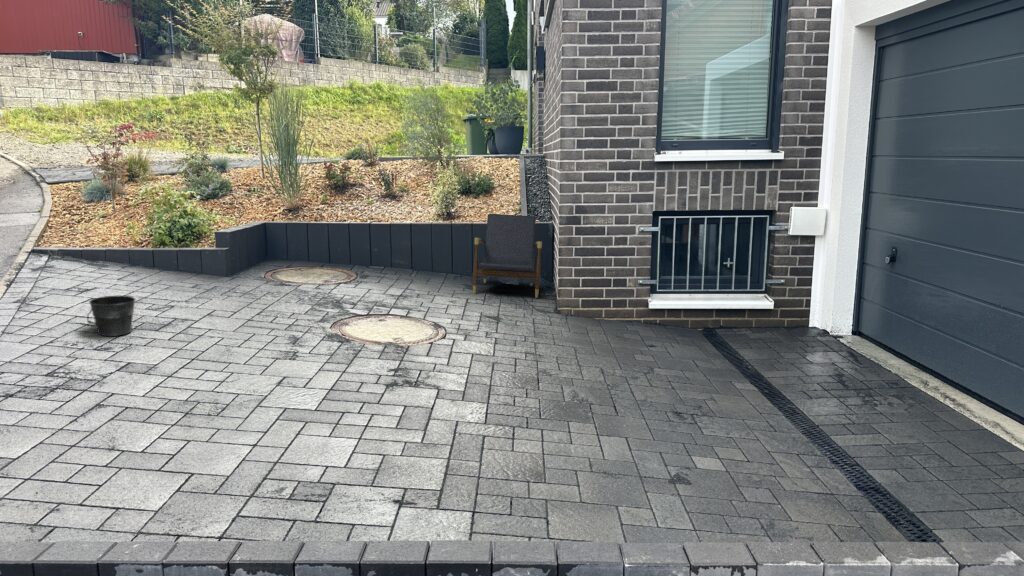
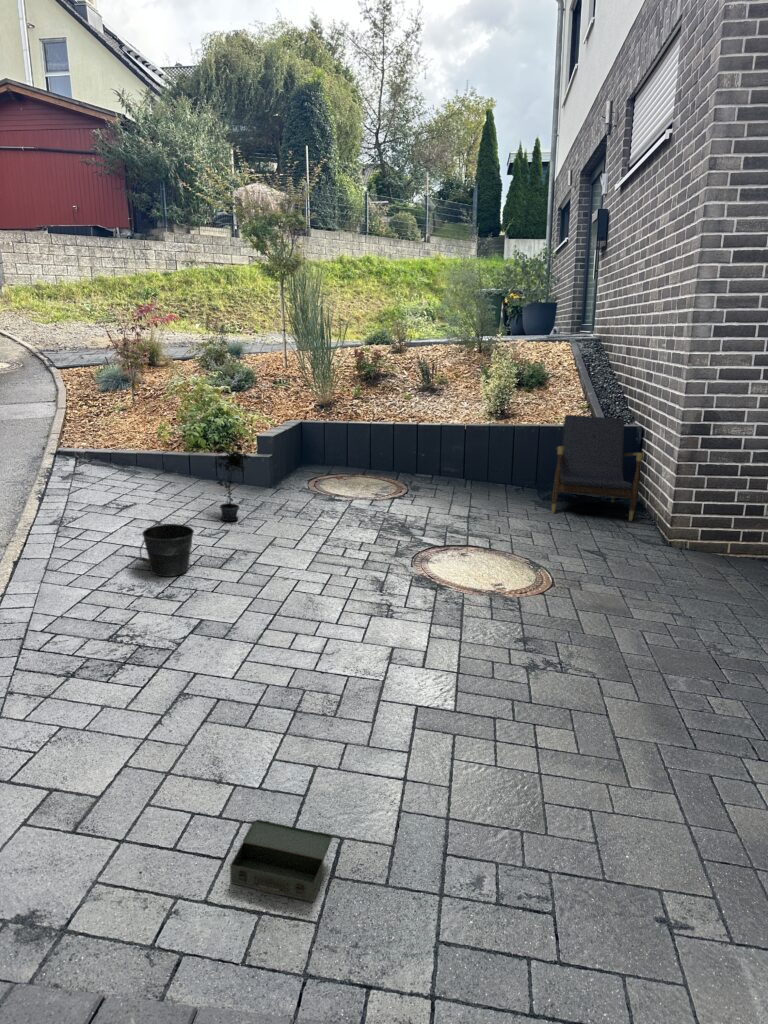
potted plant: none [163,231,197,300] -> present [215,440,250,521]
toolbox: none [100,457,179,496] -> present [230,820,332,902]

